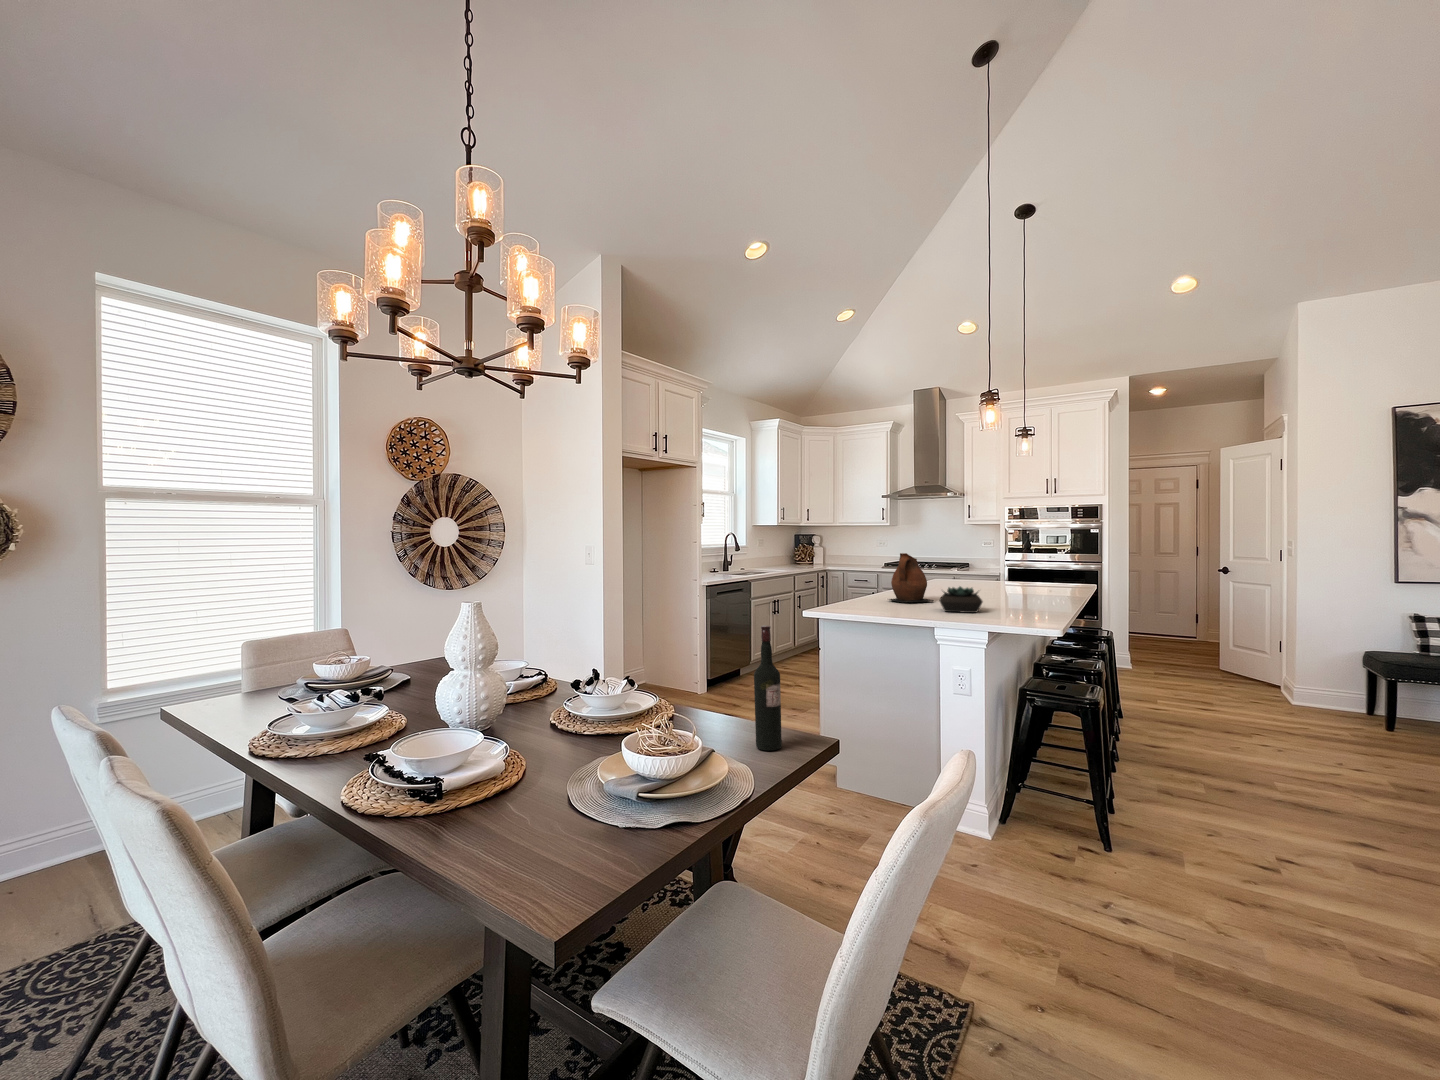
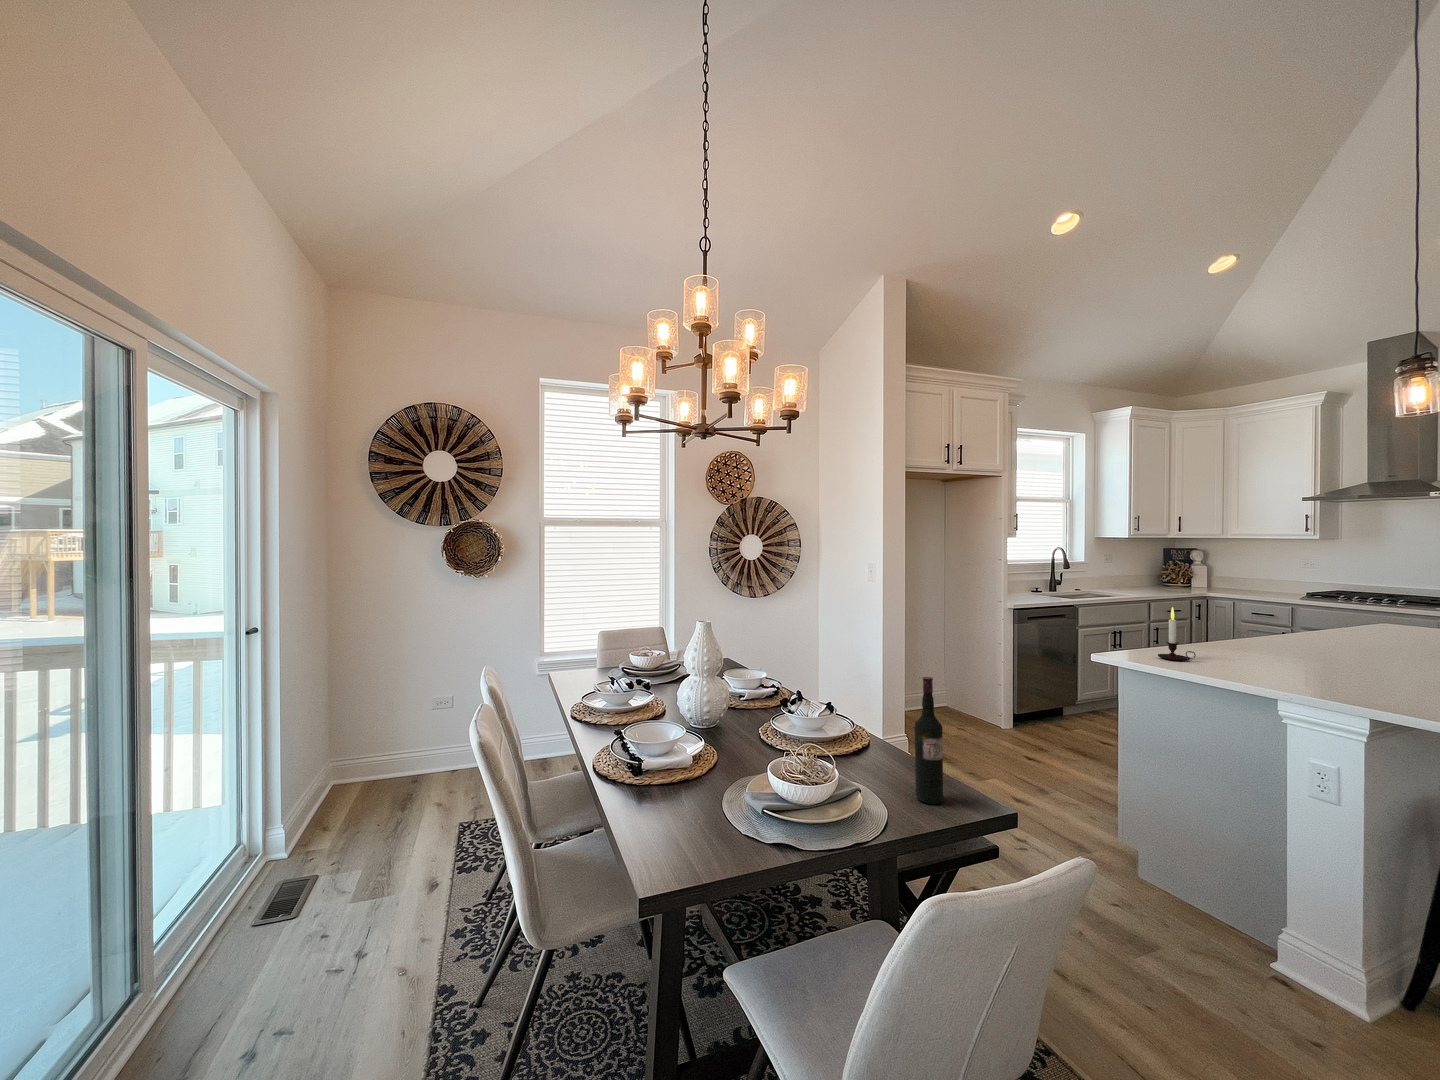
ceramic pitcher: present [889,553,934,602] -> none [1226,591,1307,660]
candle: none [853,566,879,609] -> present [1158,607,1196,660]
succulent plant: present [939,586,983,613] -> none [1291,644,1376,686]

